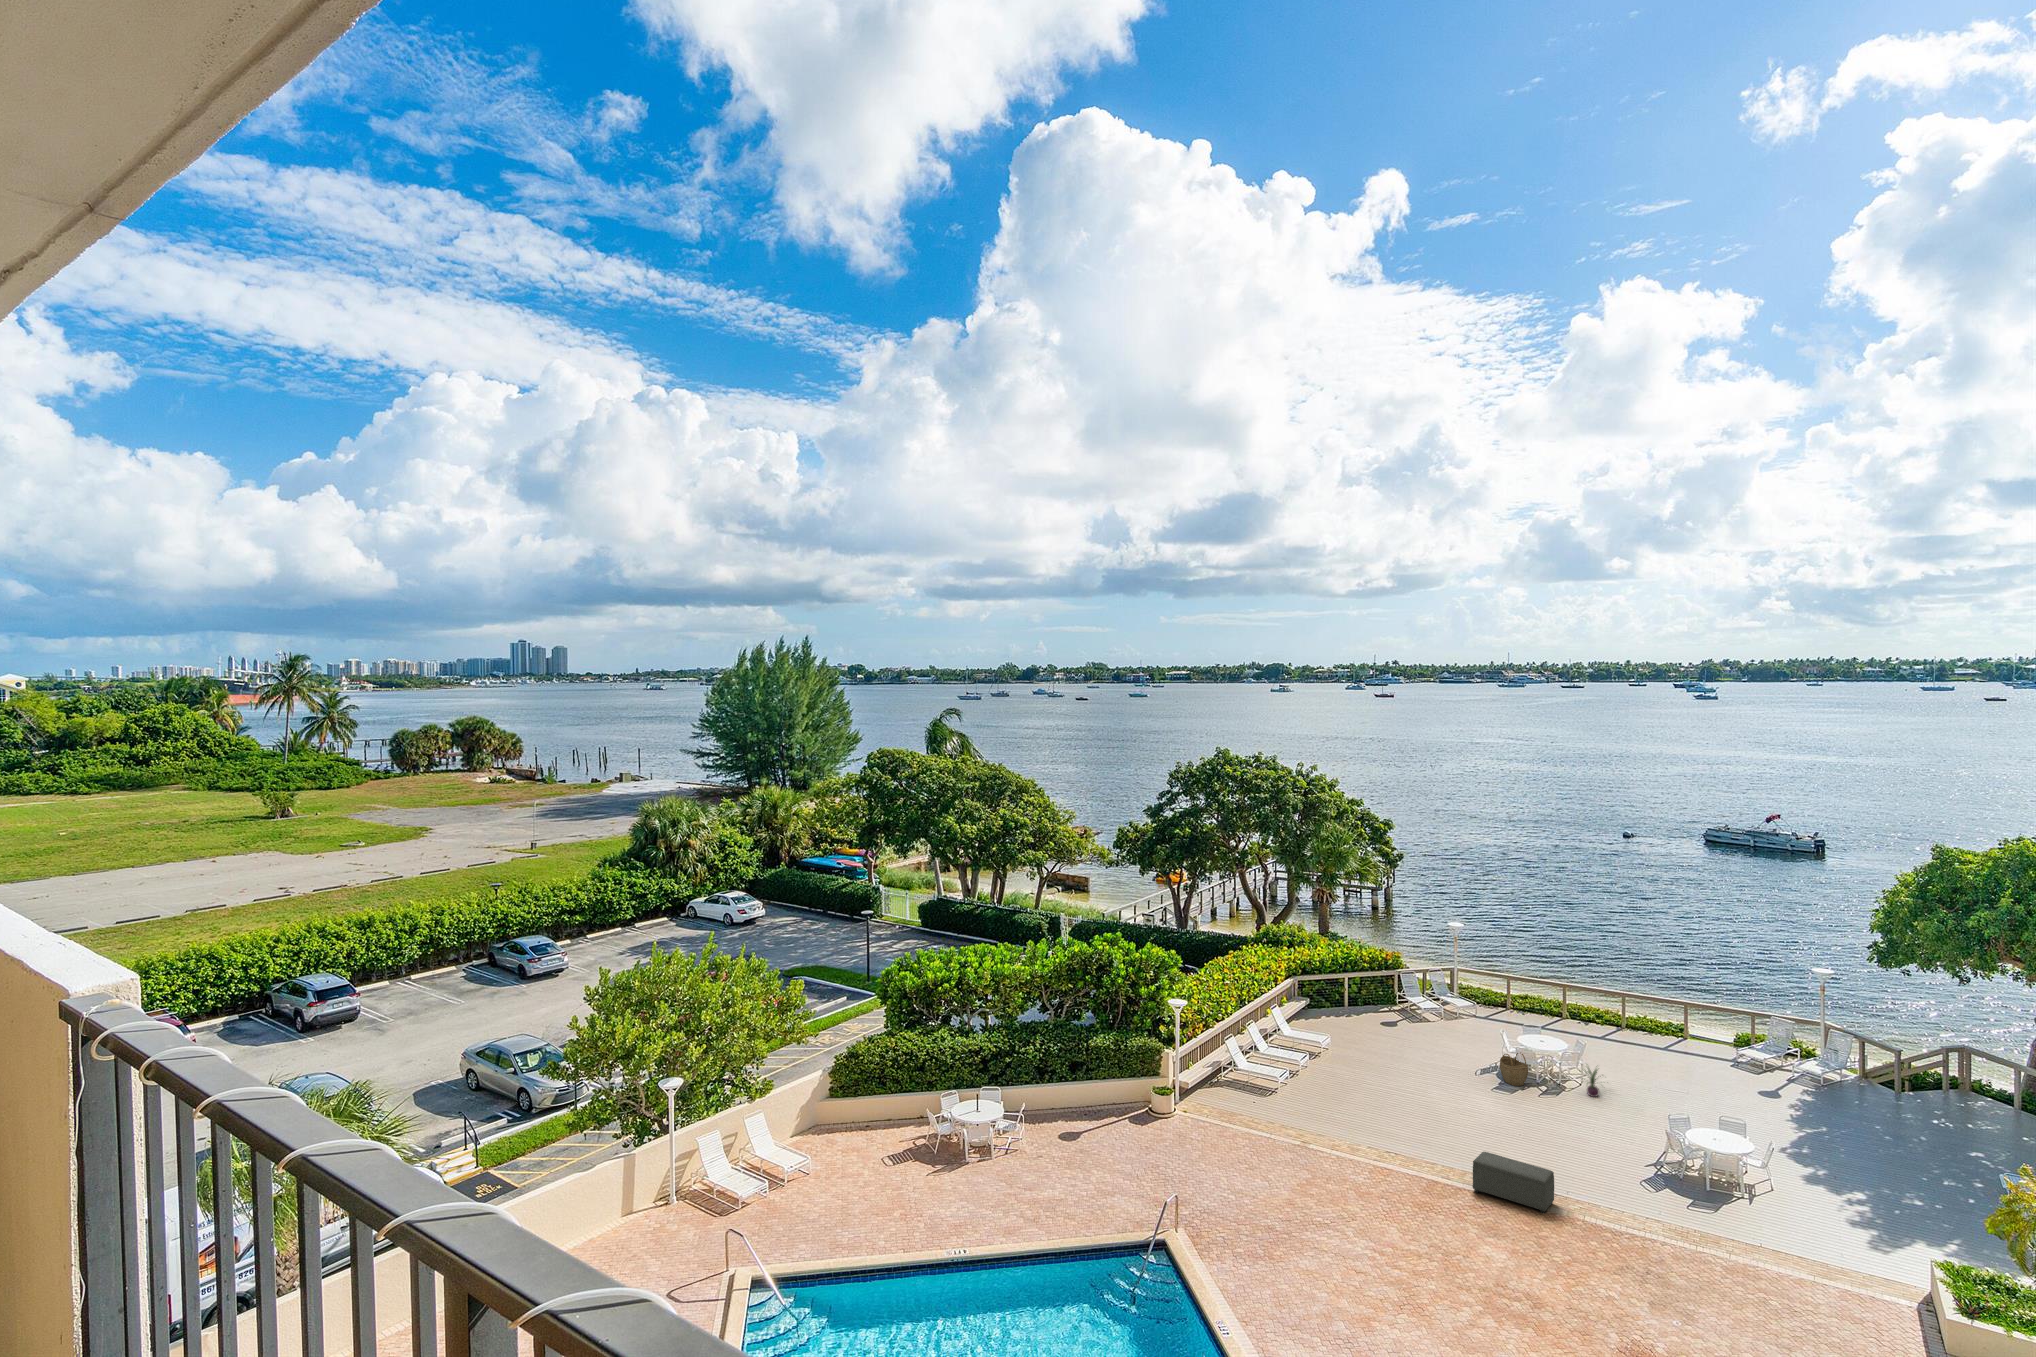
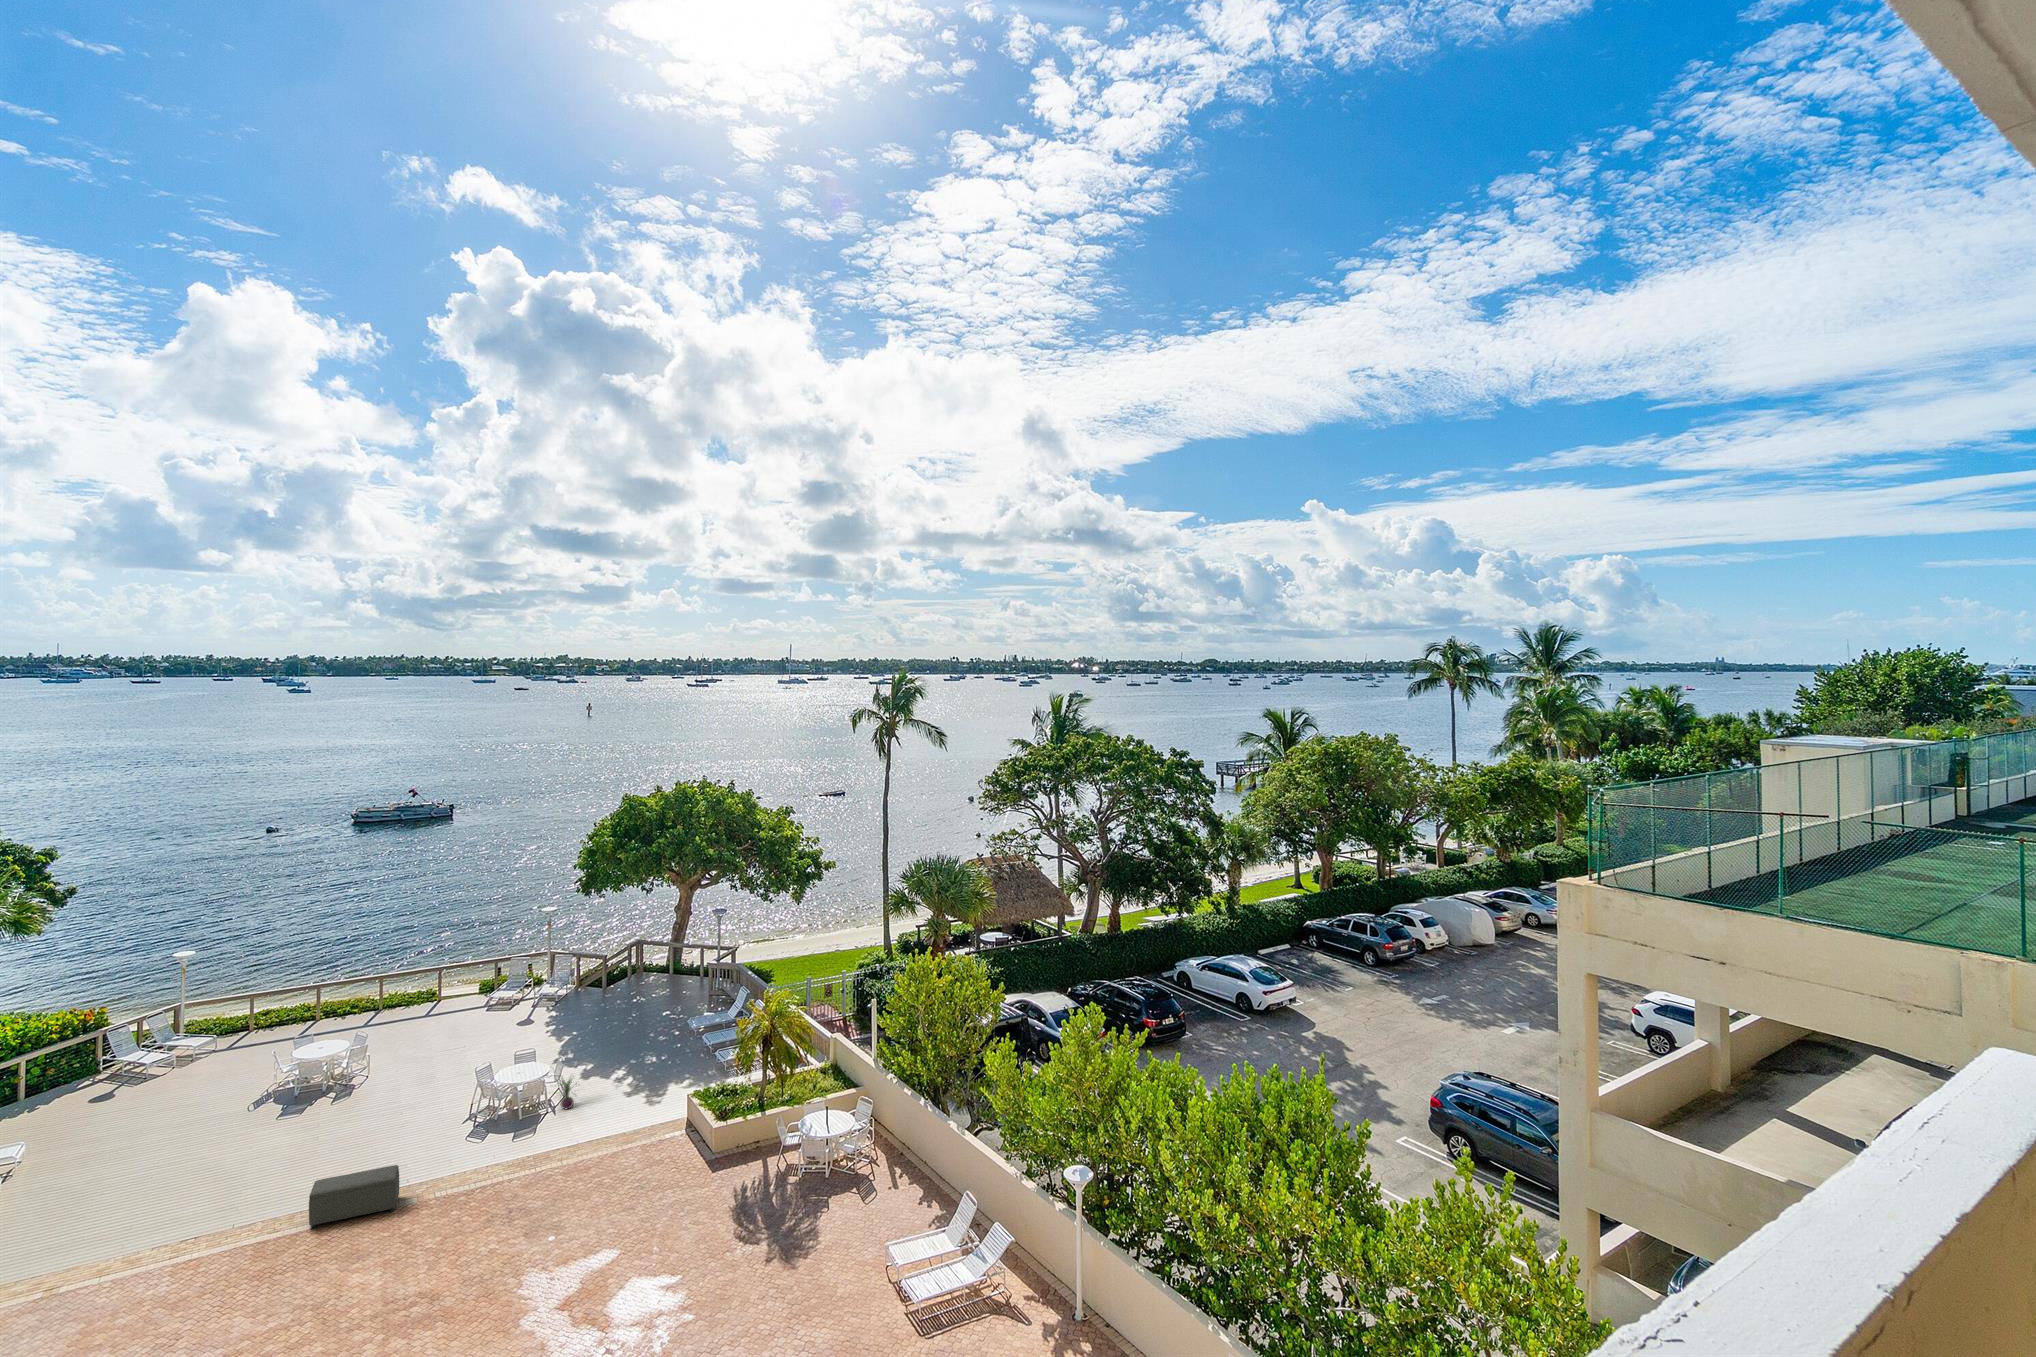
woven basket: present [1500,1053,1528,1086] -> none [279,1067,314,1106]
decorative plant: present [1586,1067,1599,1097] -> present [559,1079,577,1109]

